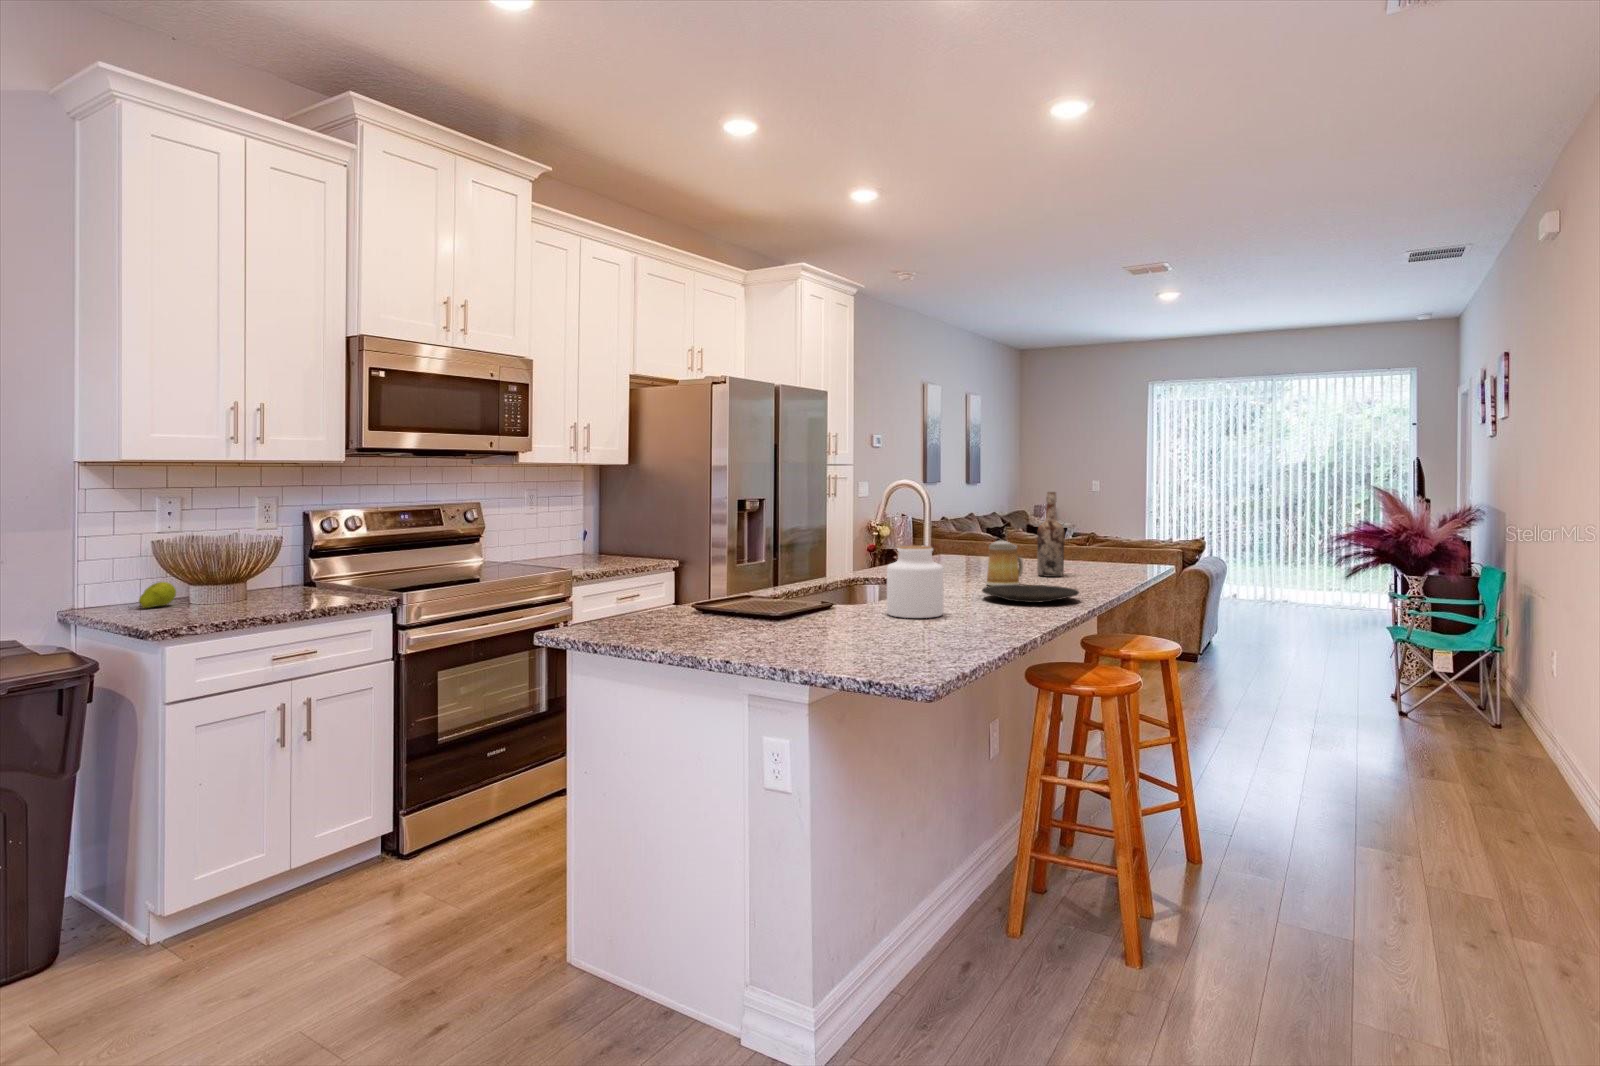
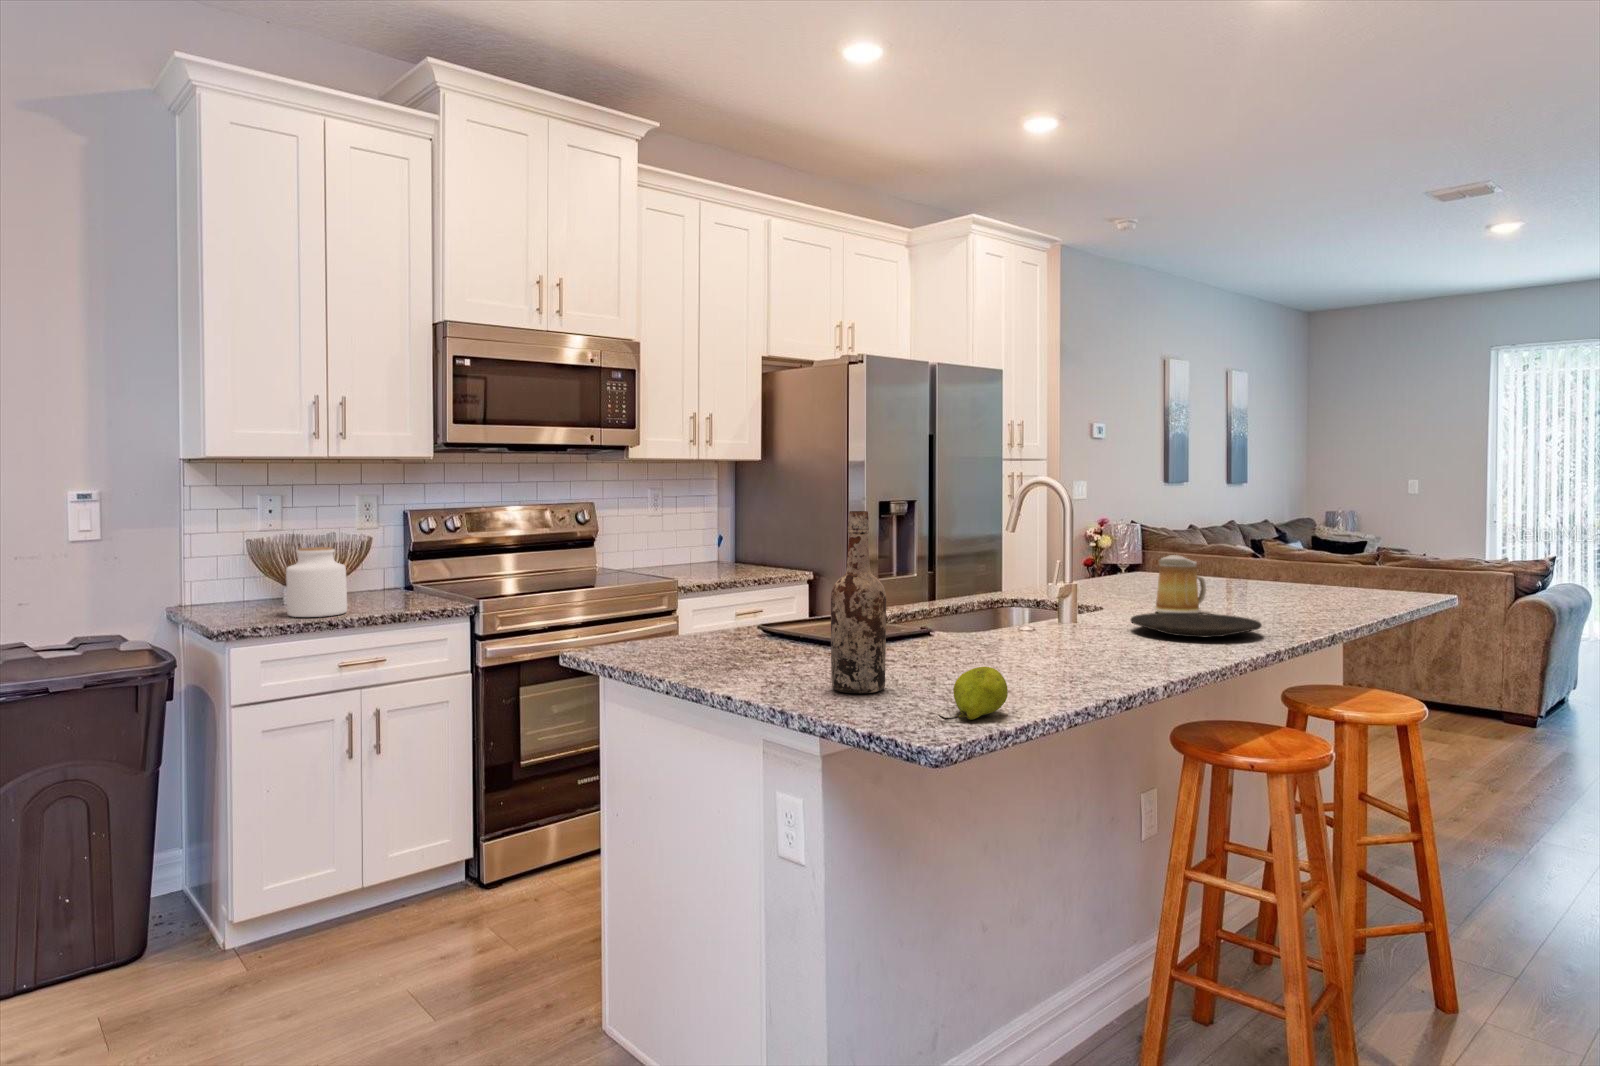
wine bottle: present [1037,492,1065,577] -> present [831,511,886,693]
jar: present [887,545,944,618] -> present [286,547,347,617]
fruit: present [139,582,176,608] -> present [939,667,1008,720]

